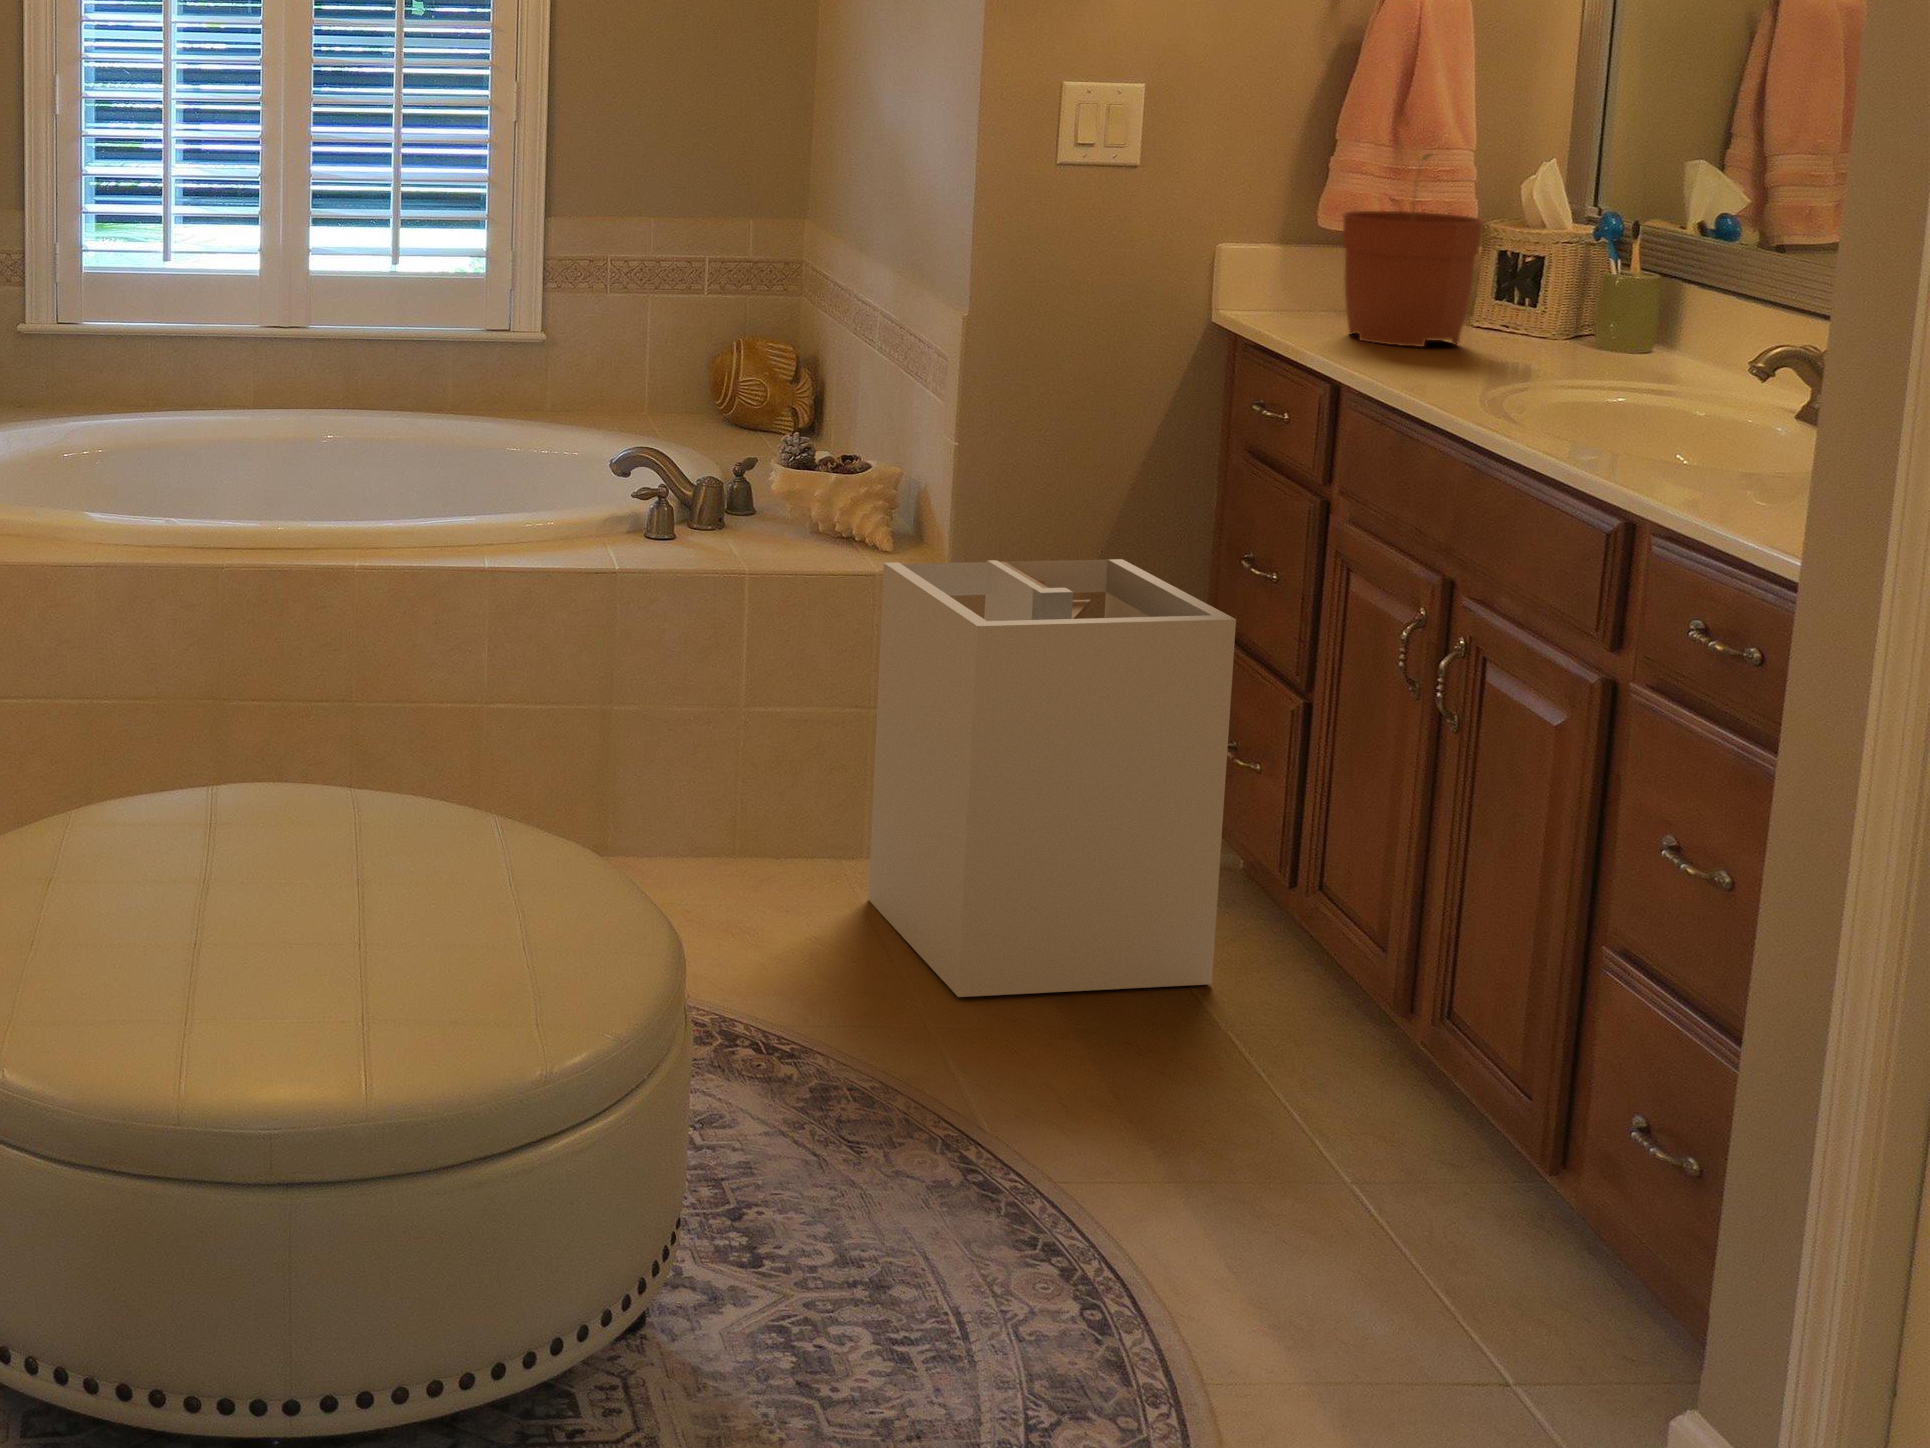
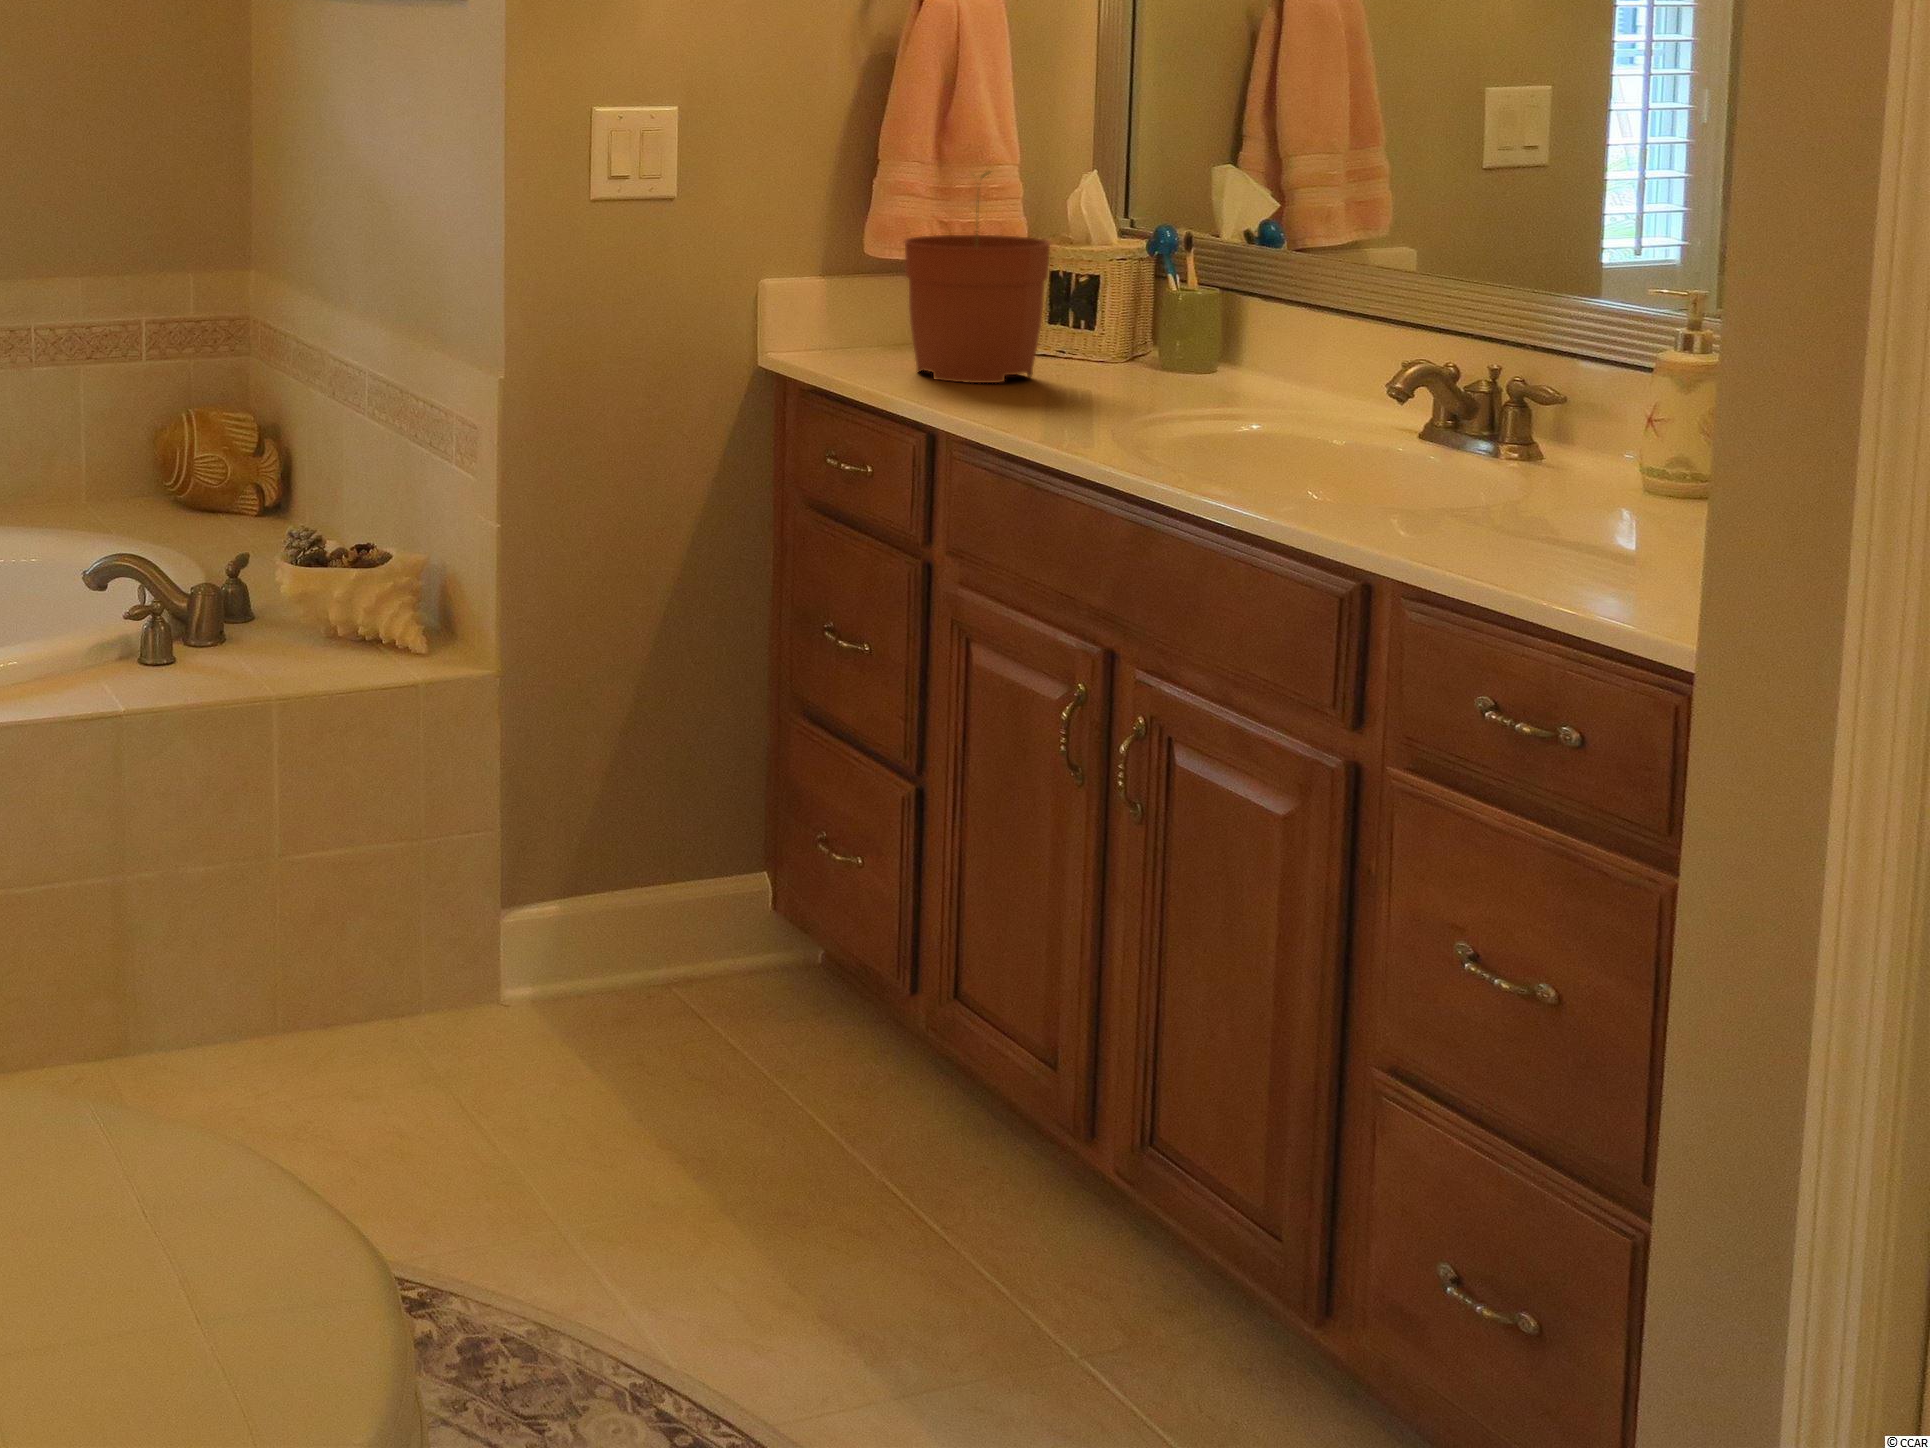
laundry hamper: present [868,559,1236,997] -> none [438,639,846,1182]

